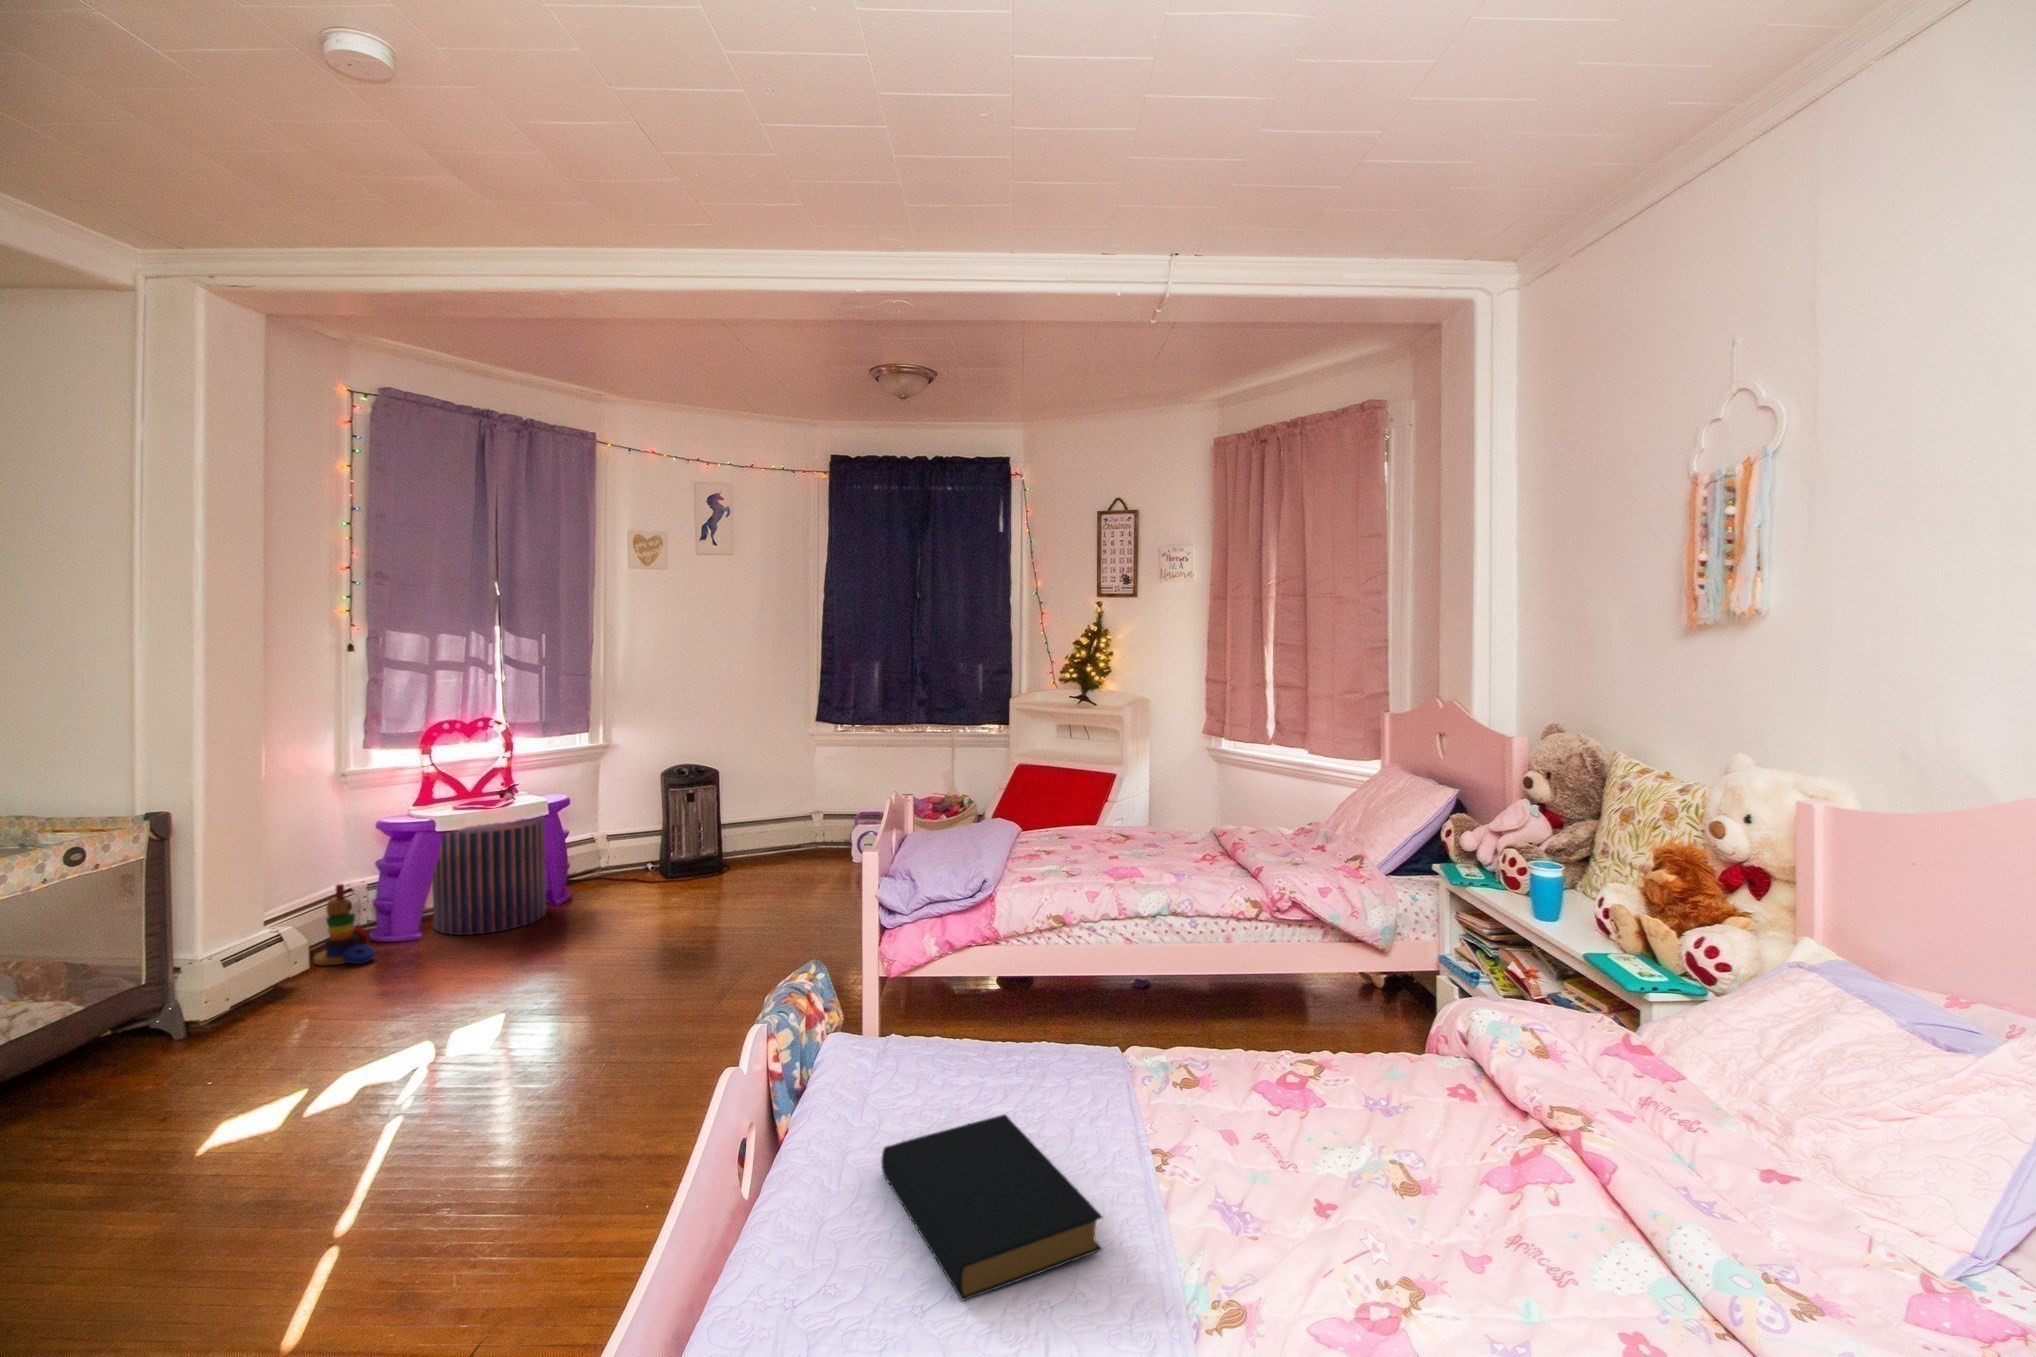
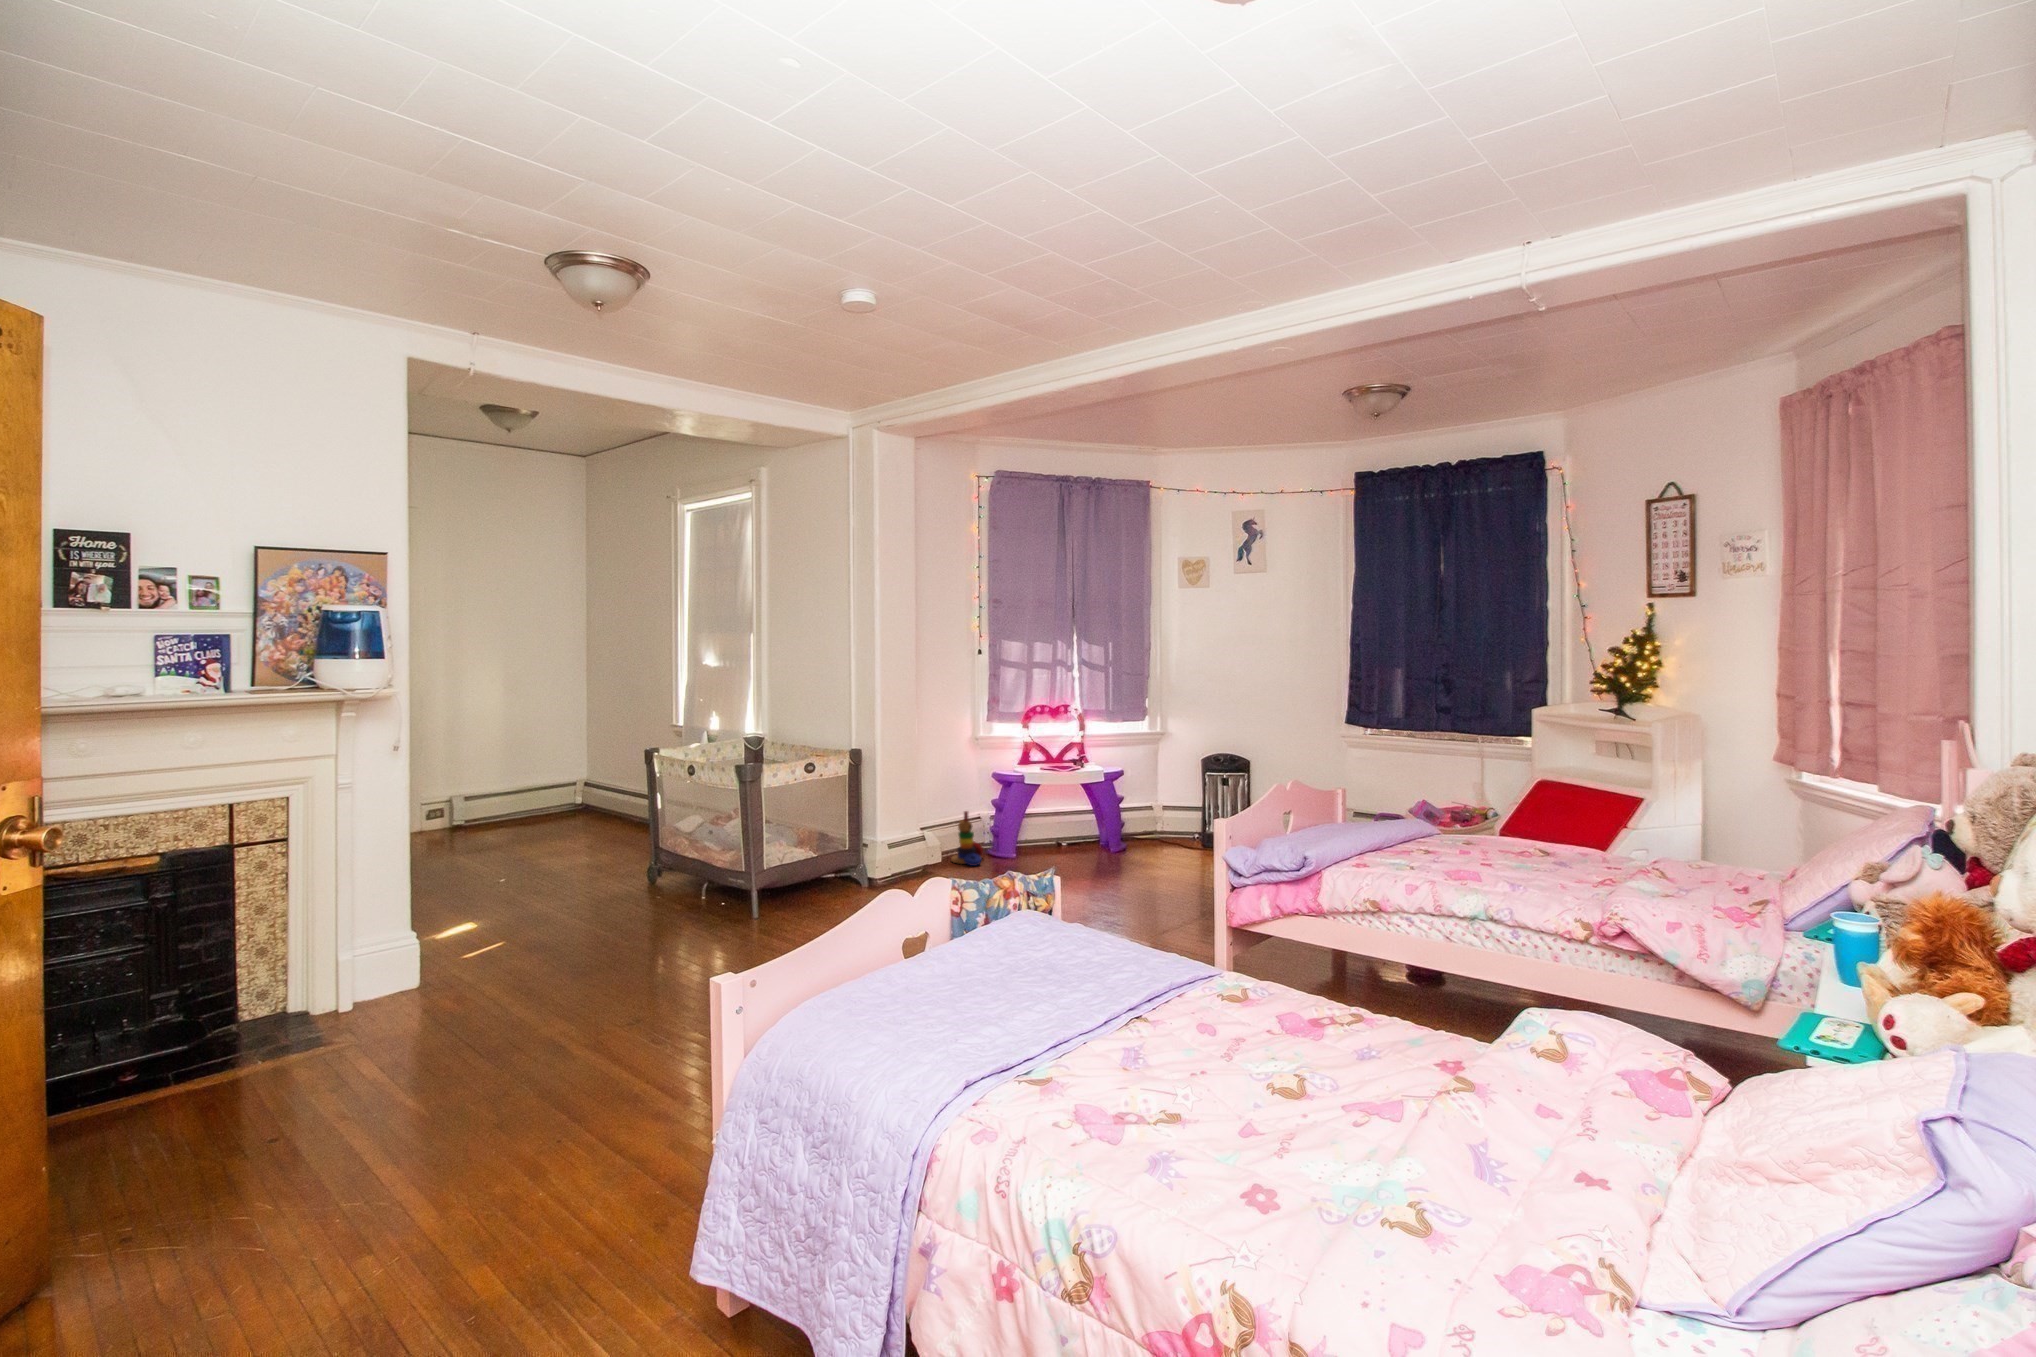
pouf: present [432,814,546,935] -> none [1023,777,1096,863]
hardback book: present [881,1114,1102,1300] -> none [946,941,1062,1007]

